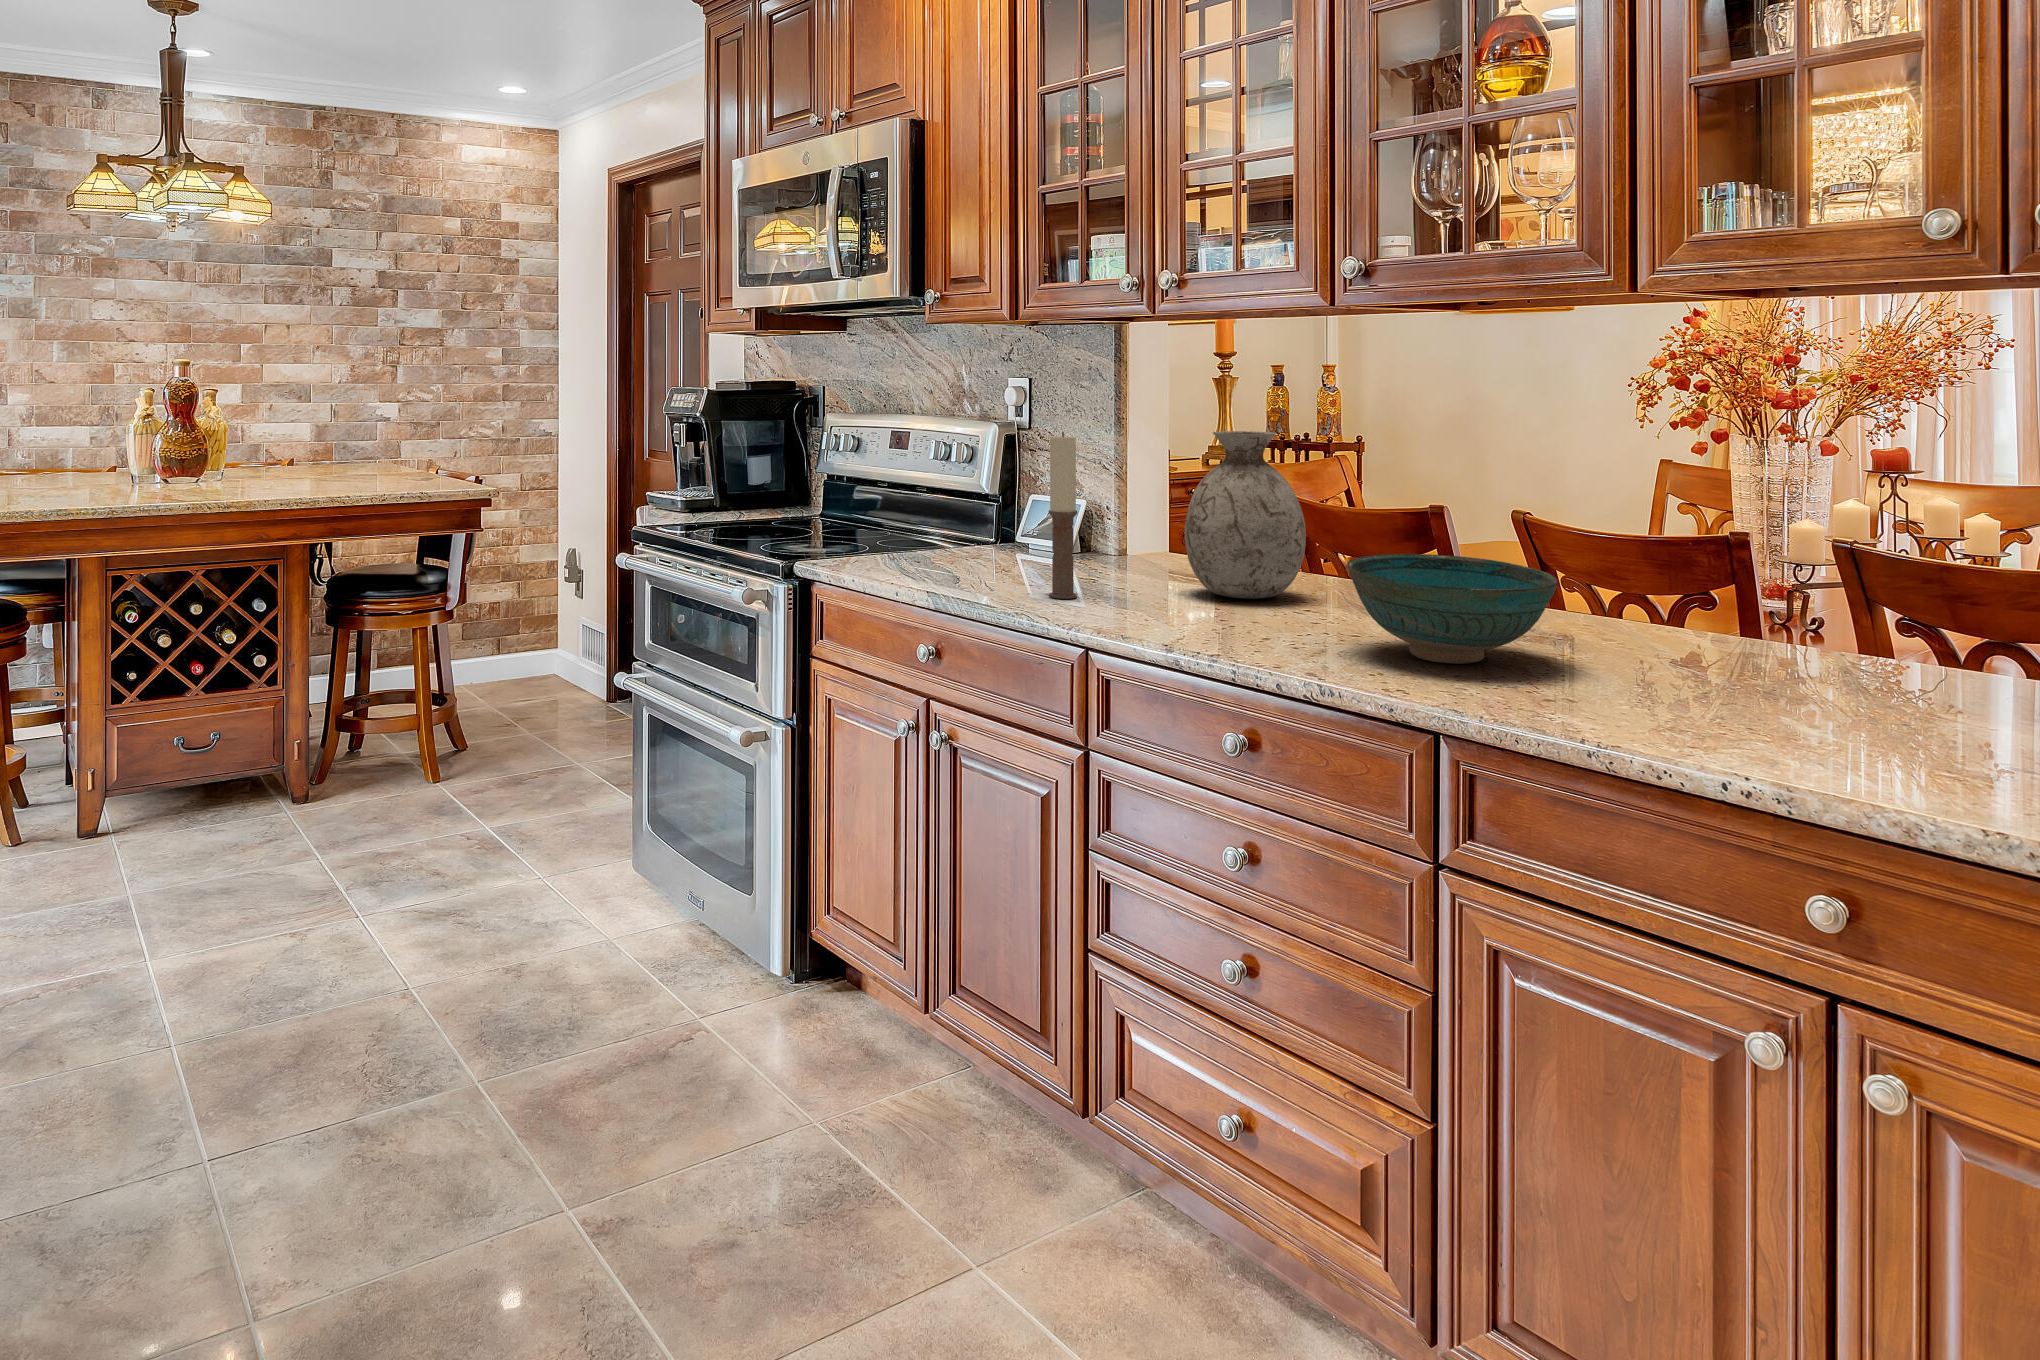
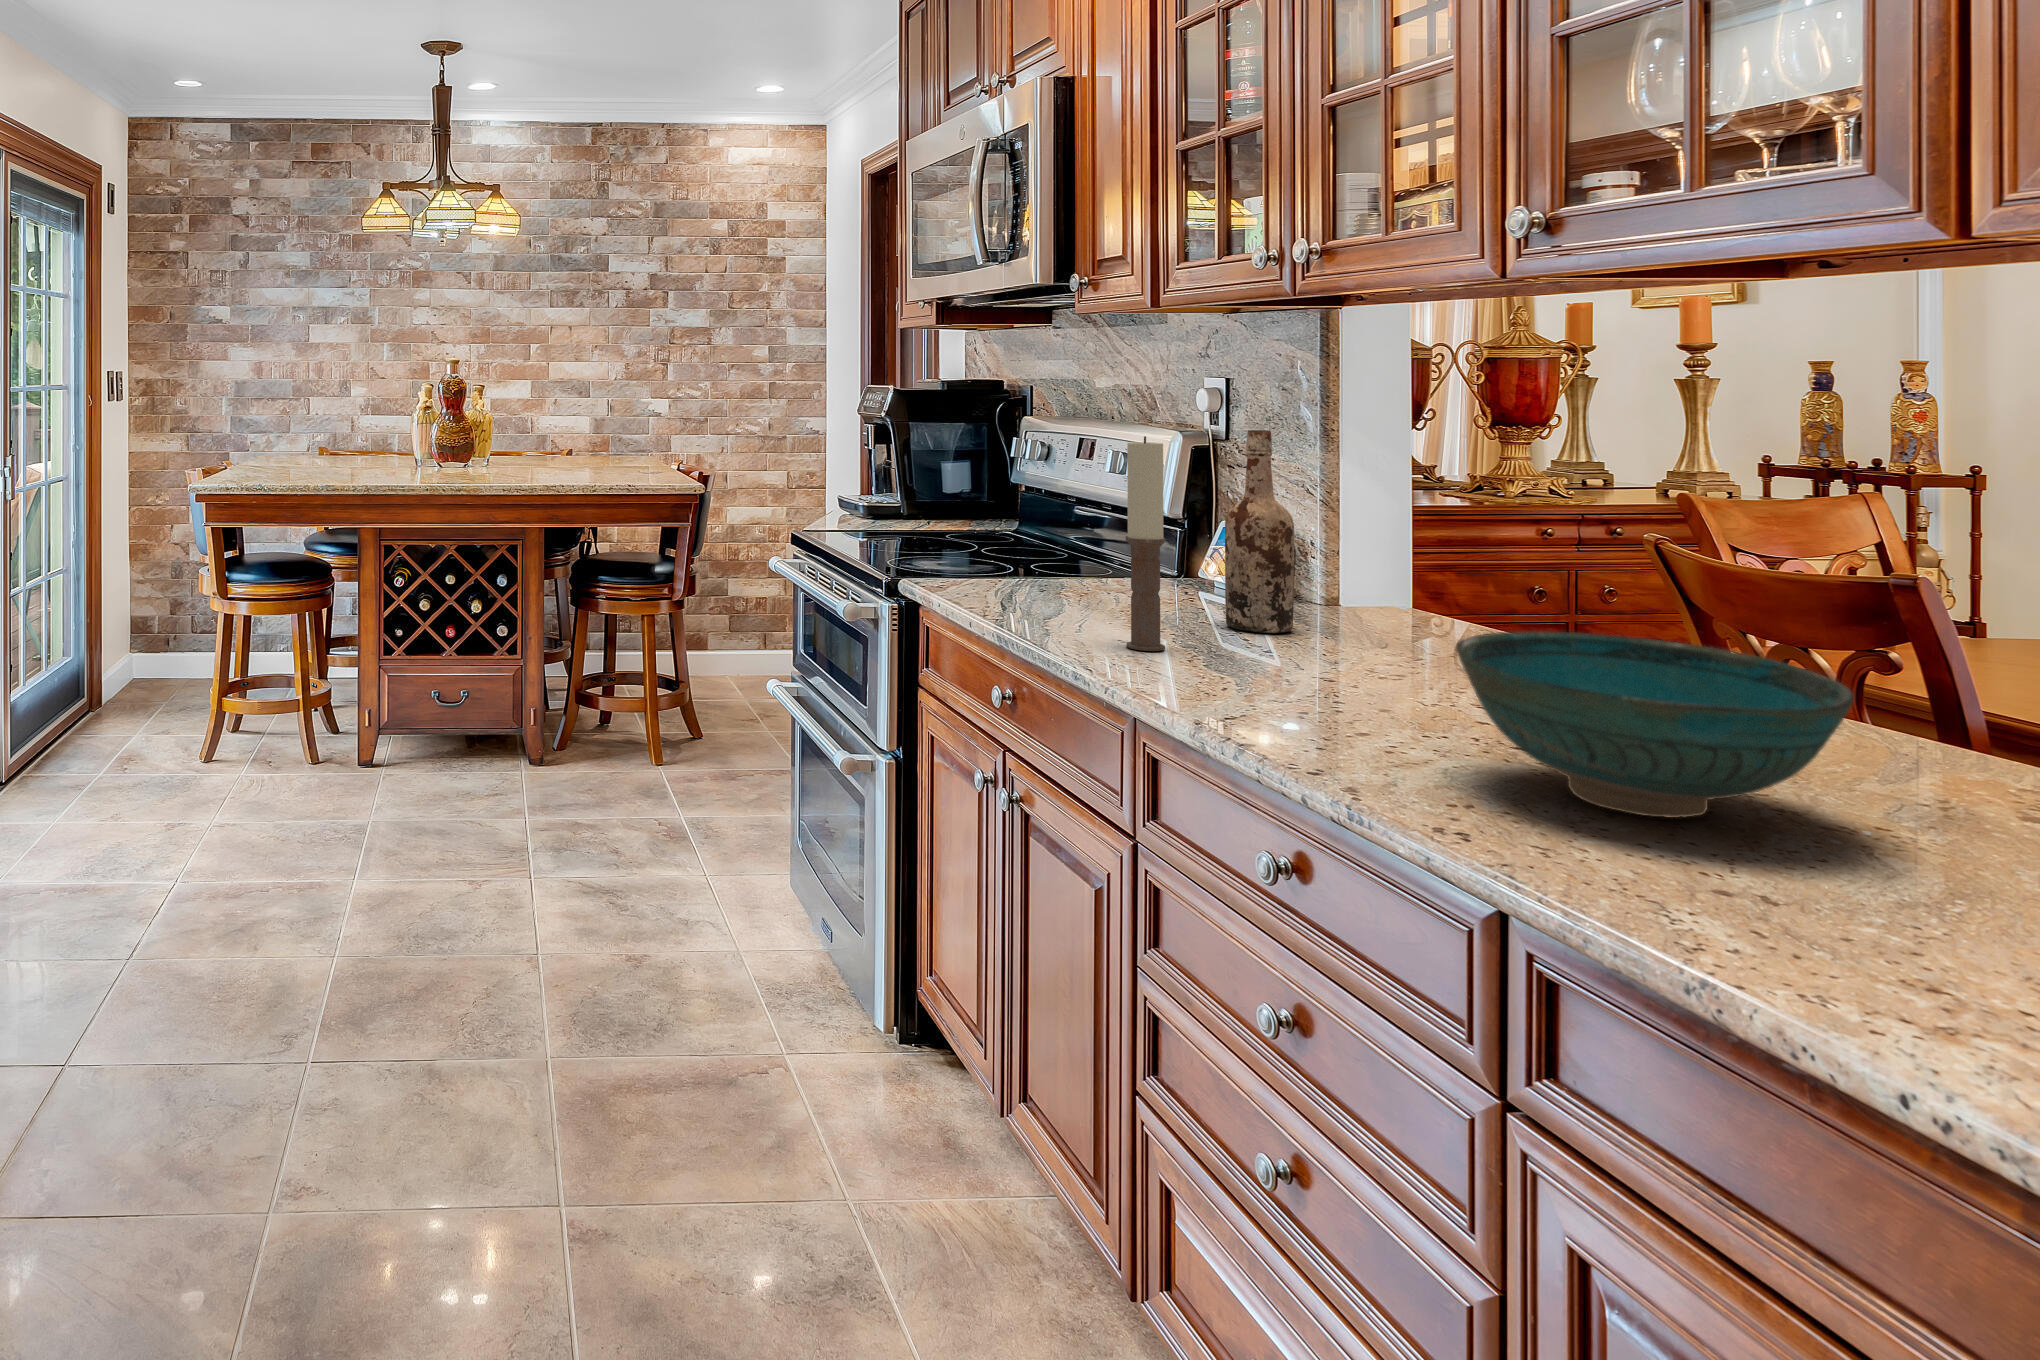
wine bottle: none [1083,425,1130,578] -> present [1225,430,1294,633]
vase: present [1185,431,1306,599] -> none [1332,442,1529,680]

